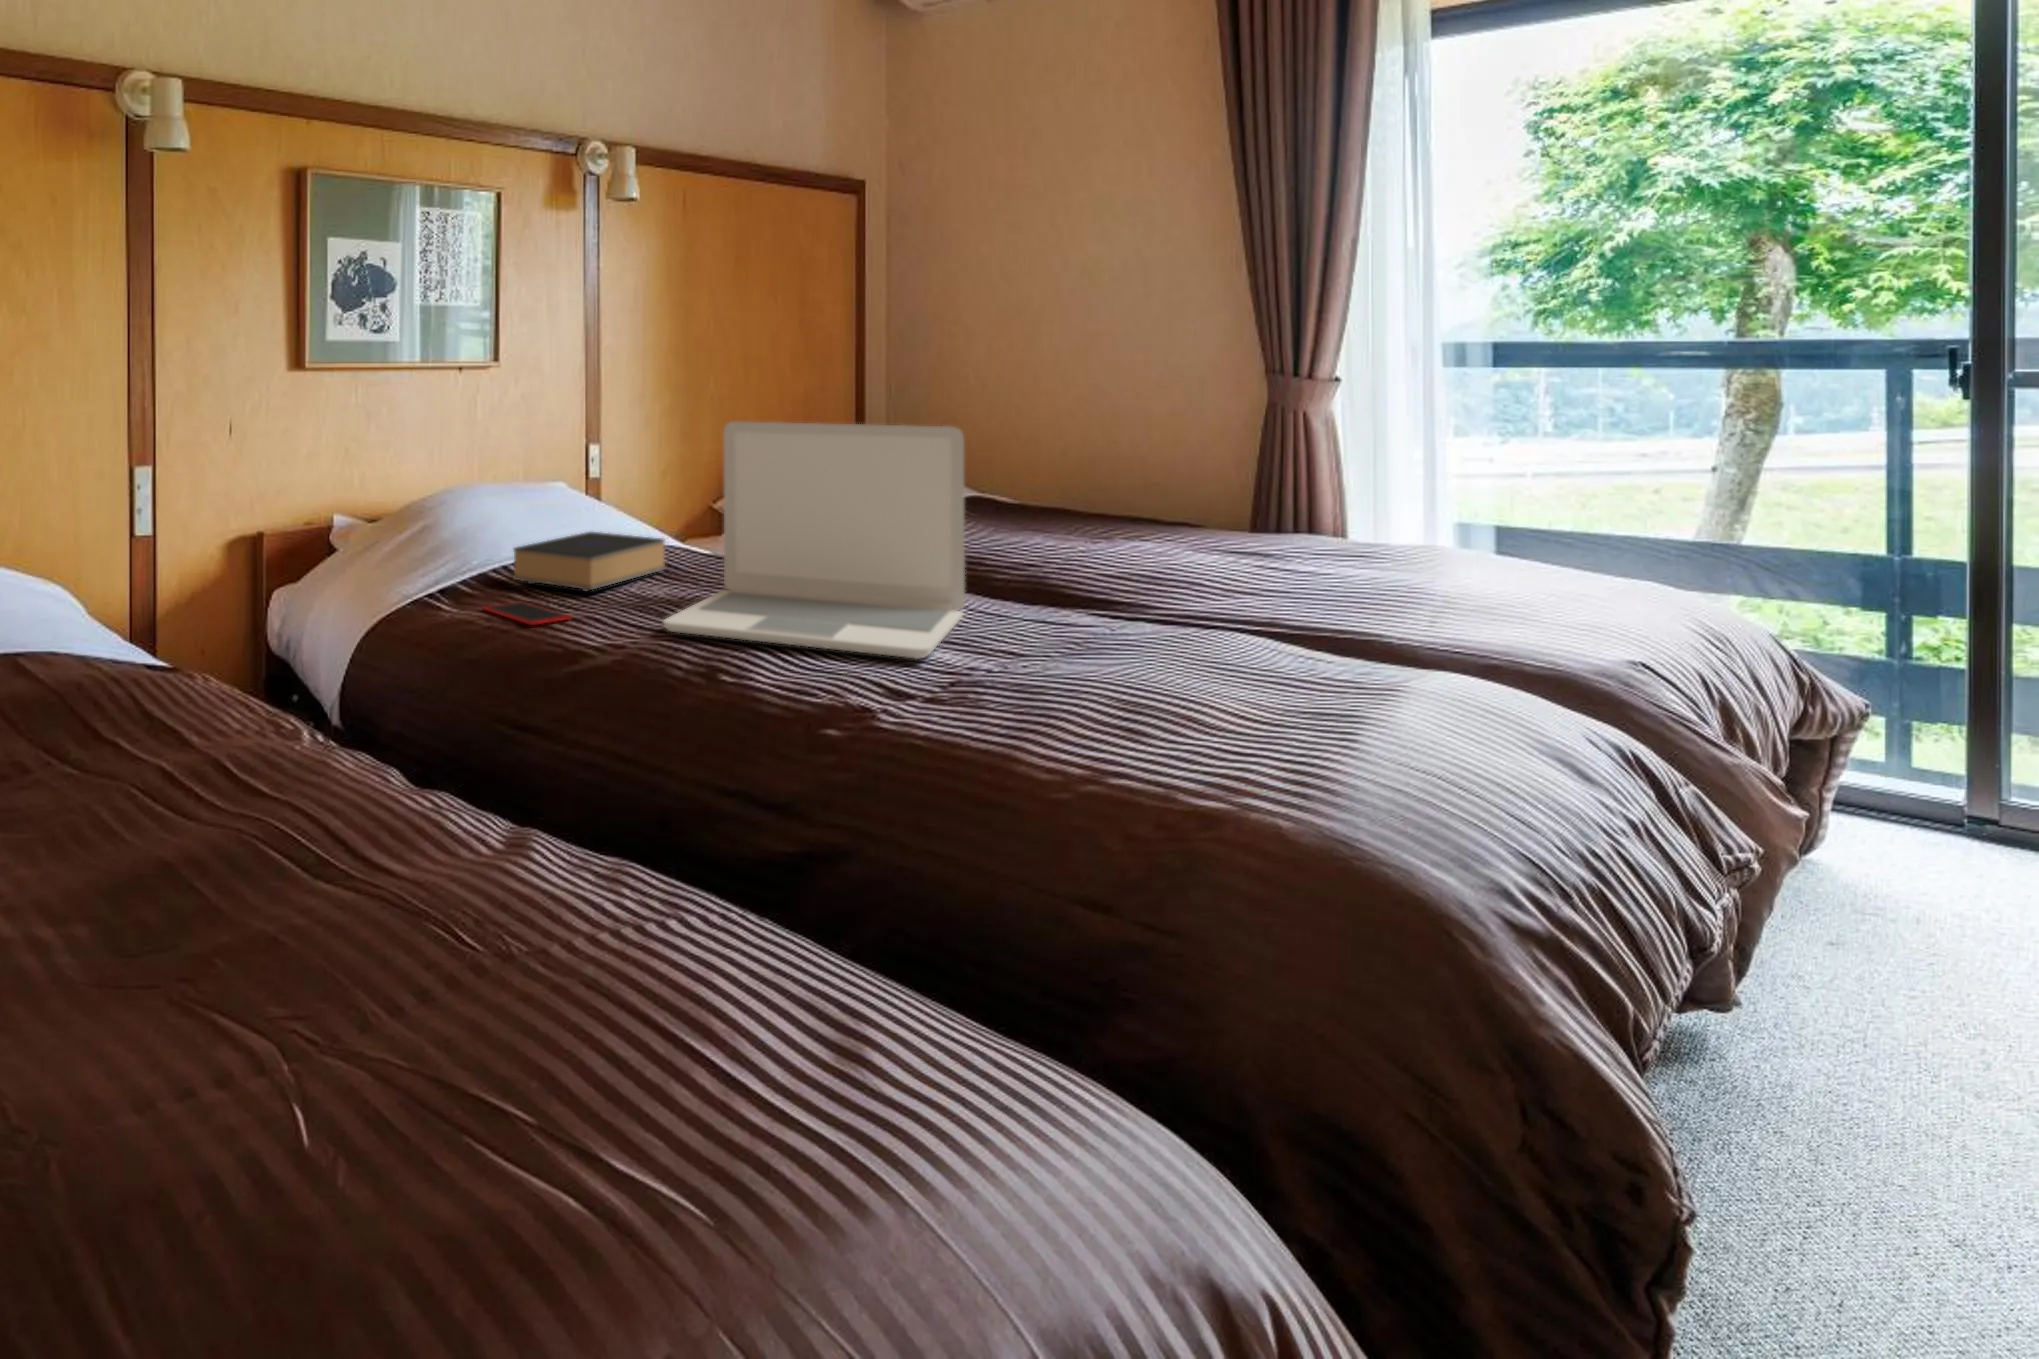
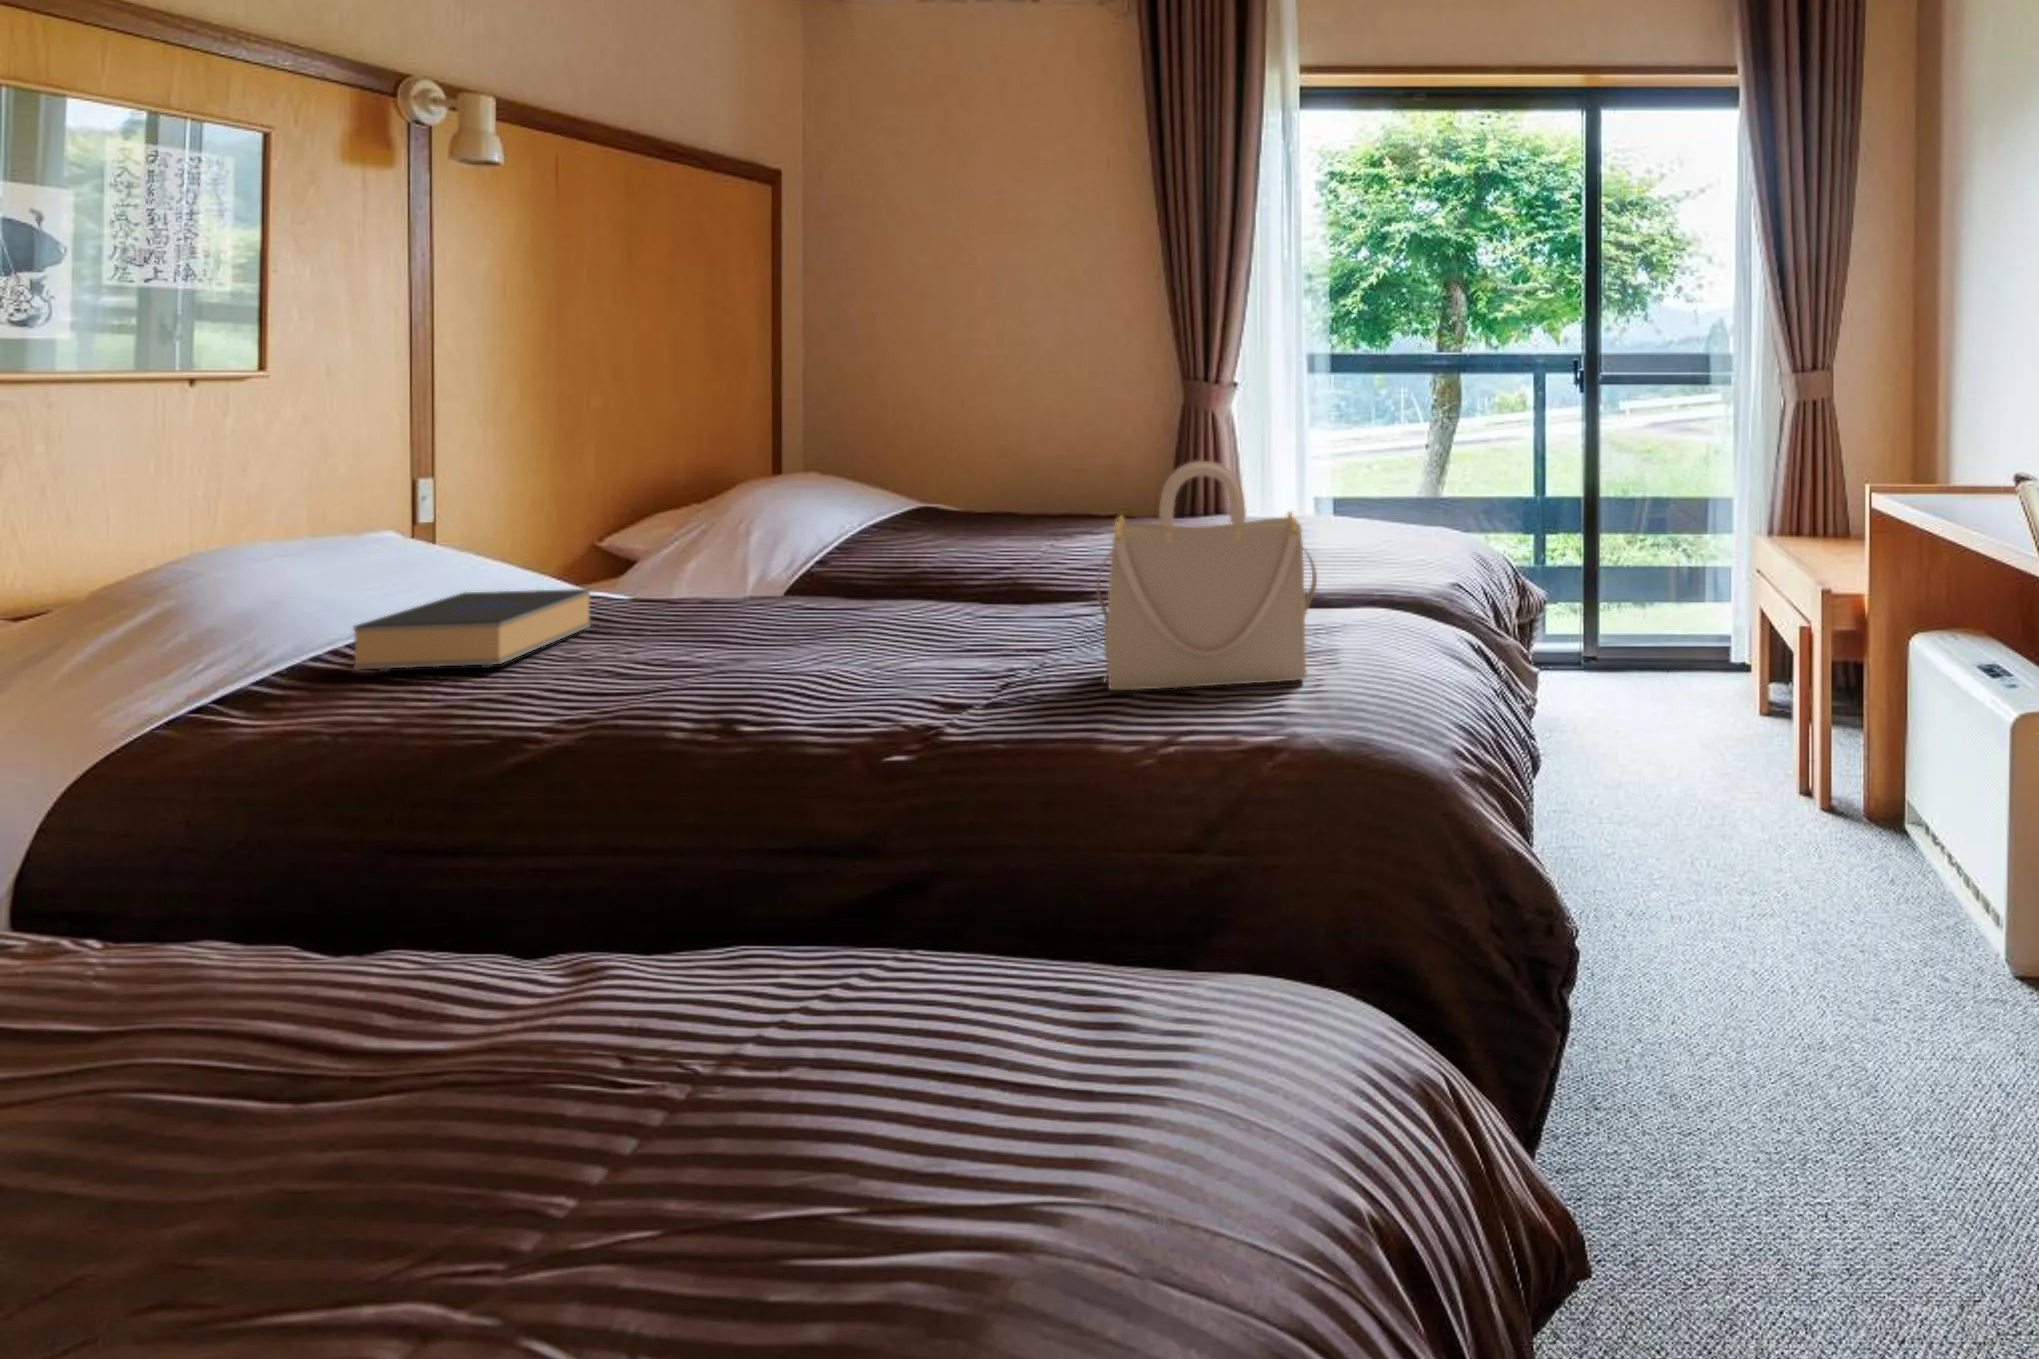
laptop: present [664,421,965,659] -> none [644,436,985,693]
handbag: none [1037,465,1317,744] -> present [1097,461,1317,690]
smartphone: present [484,602,570,625] -> none [323,695,490,720]

